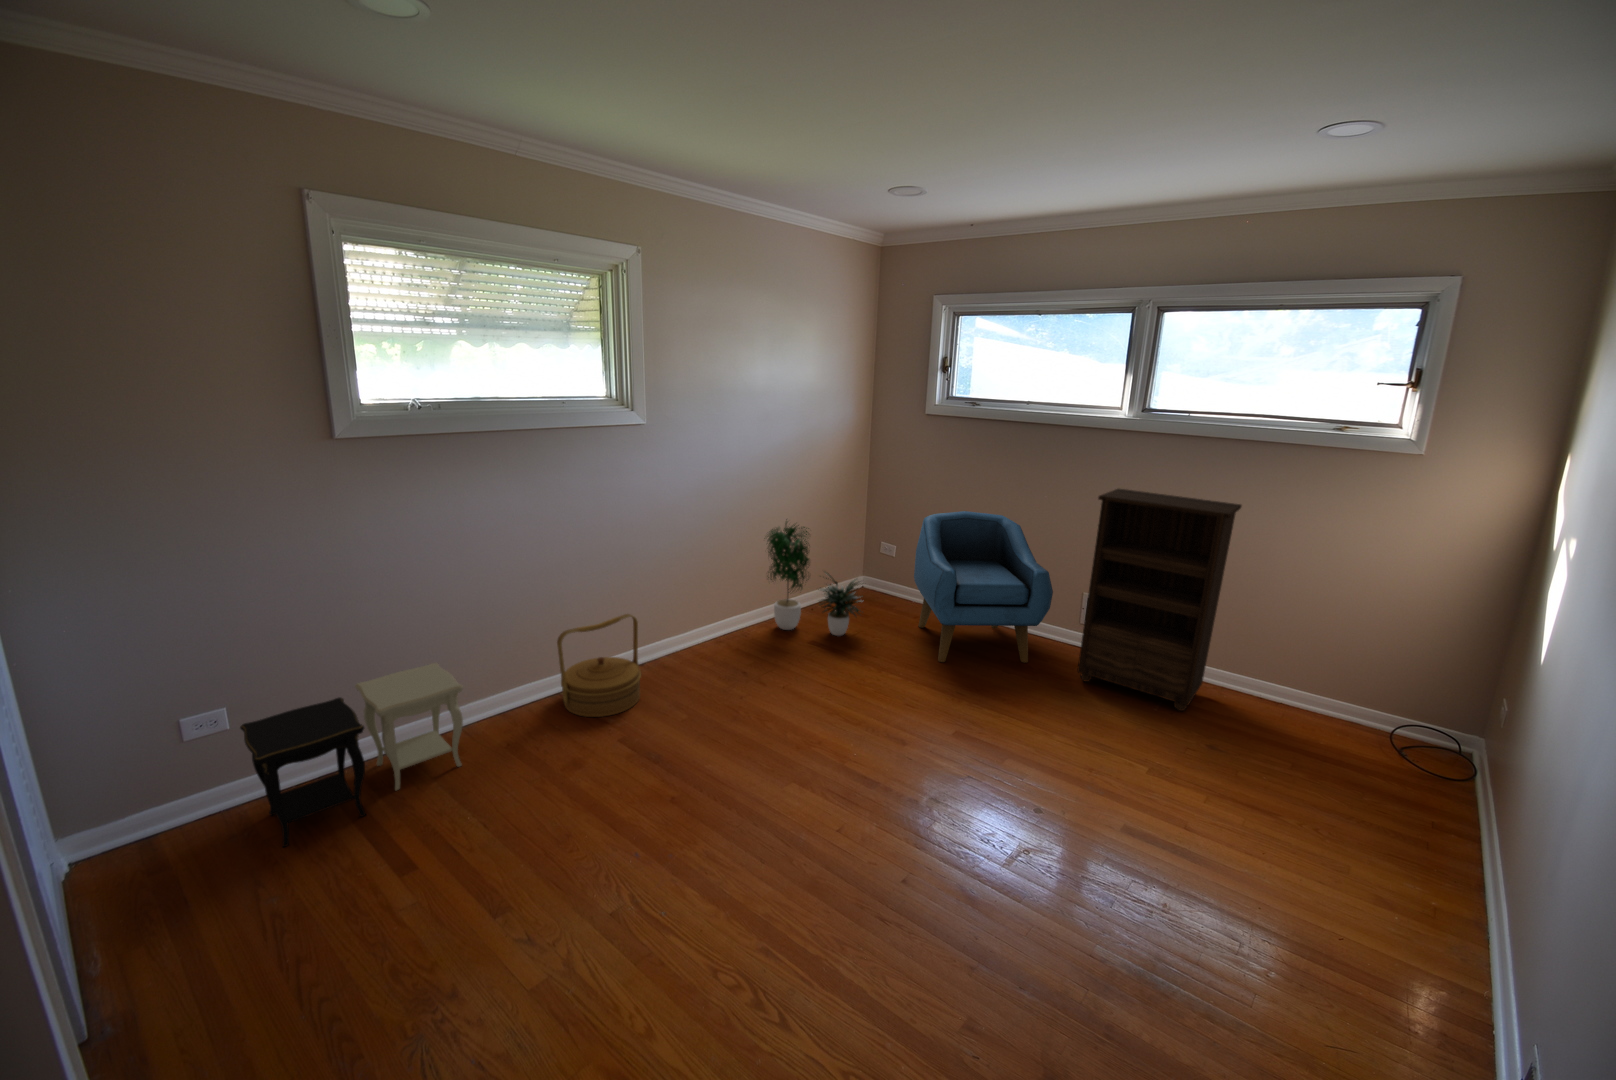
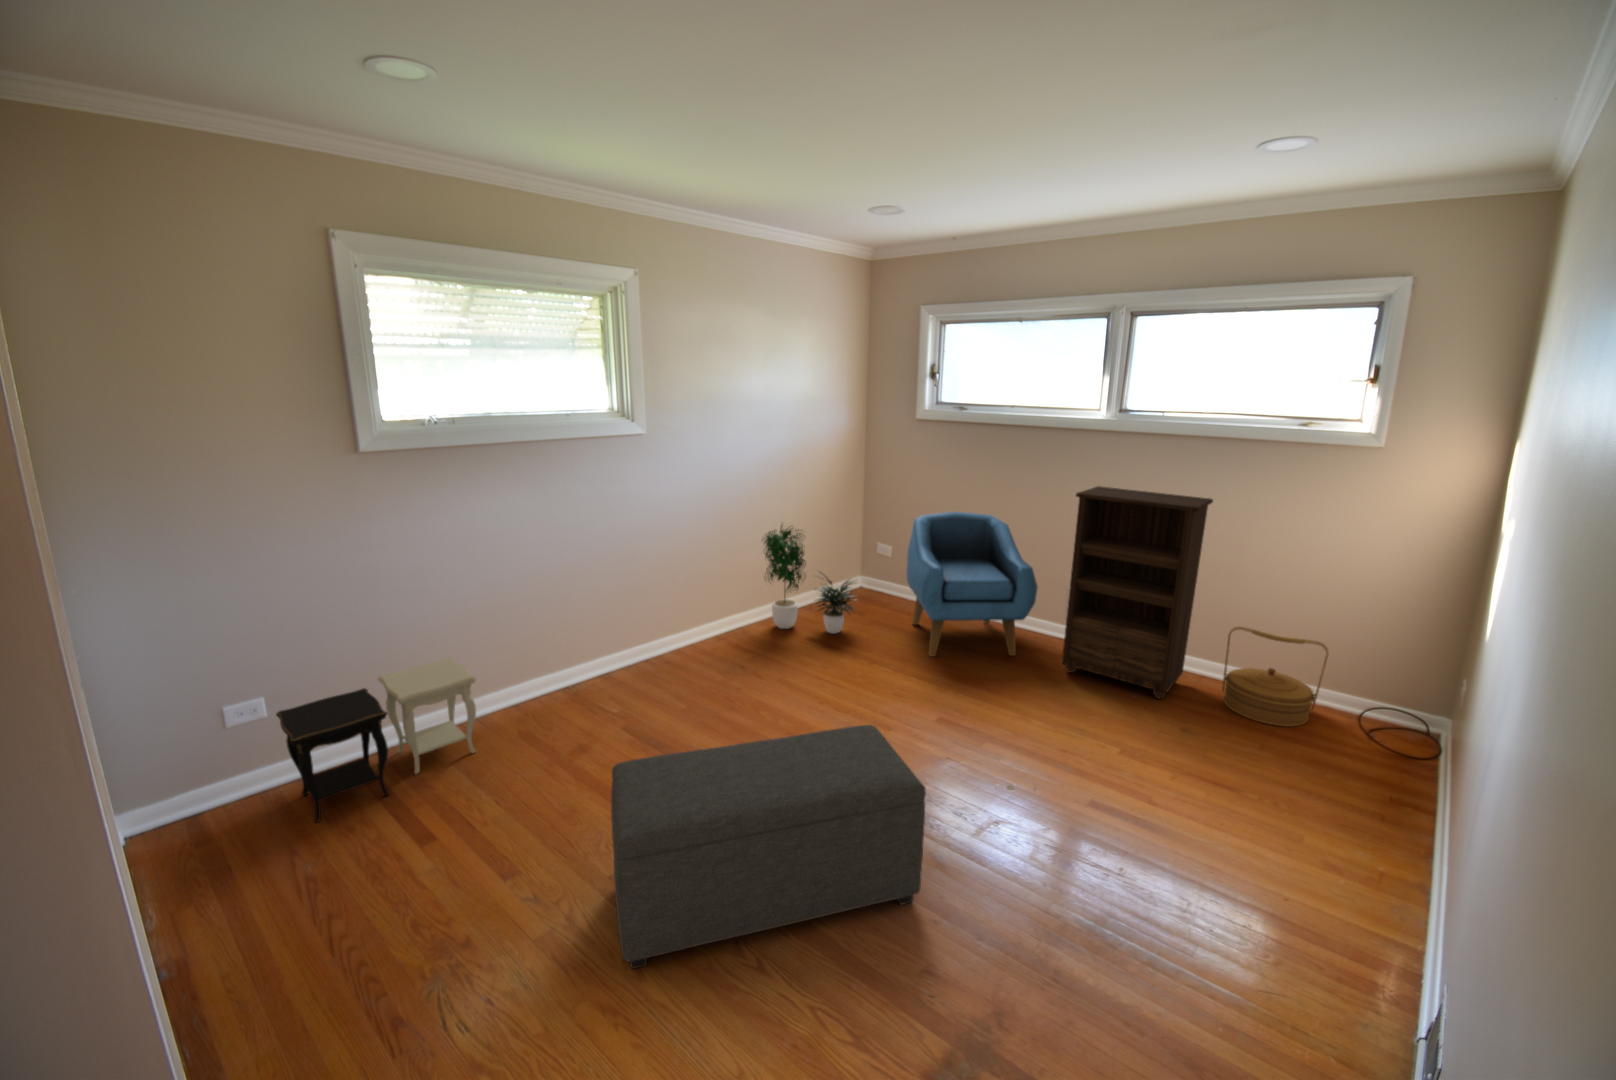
woven basket: present [557,614,641,717] -> present [1222,627,1328,727]
ottoman: none [615,748,964,1029] -> present [611,725,926,969]

